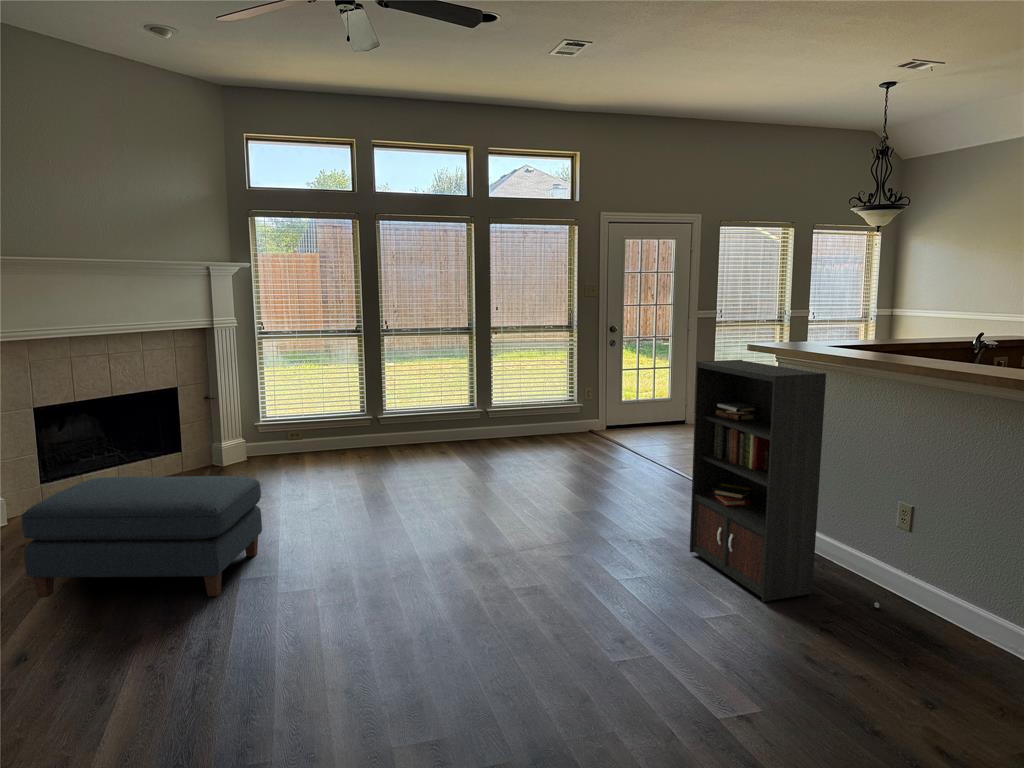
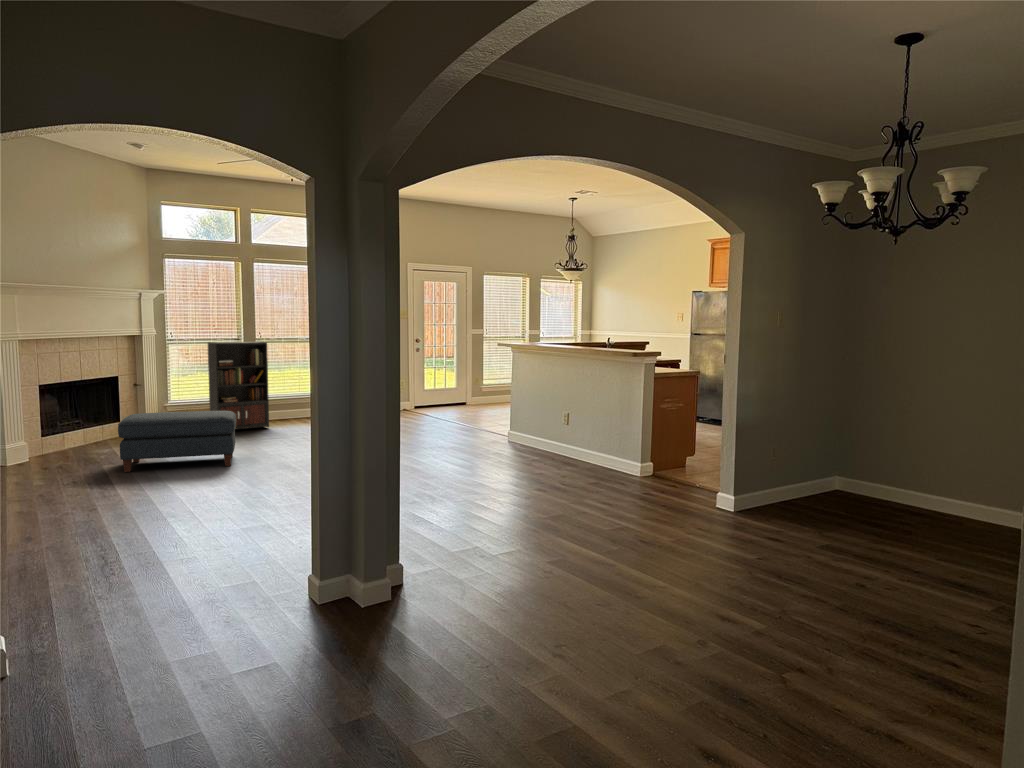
bookcase: present [690,360,879,608] -> present [208,342,269,429]

